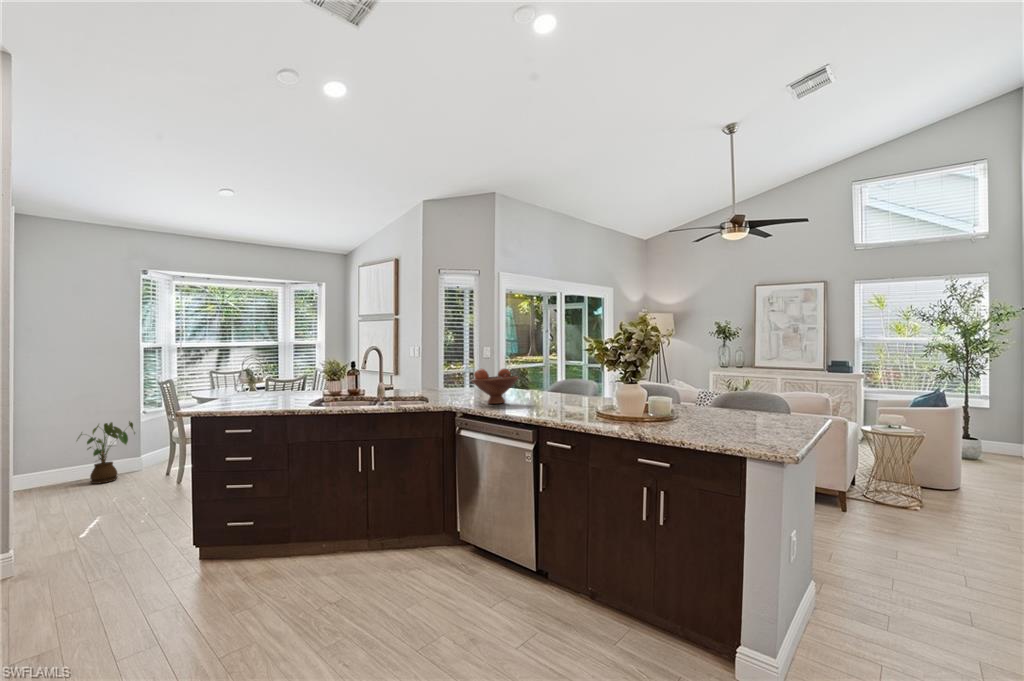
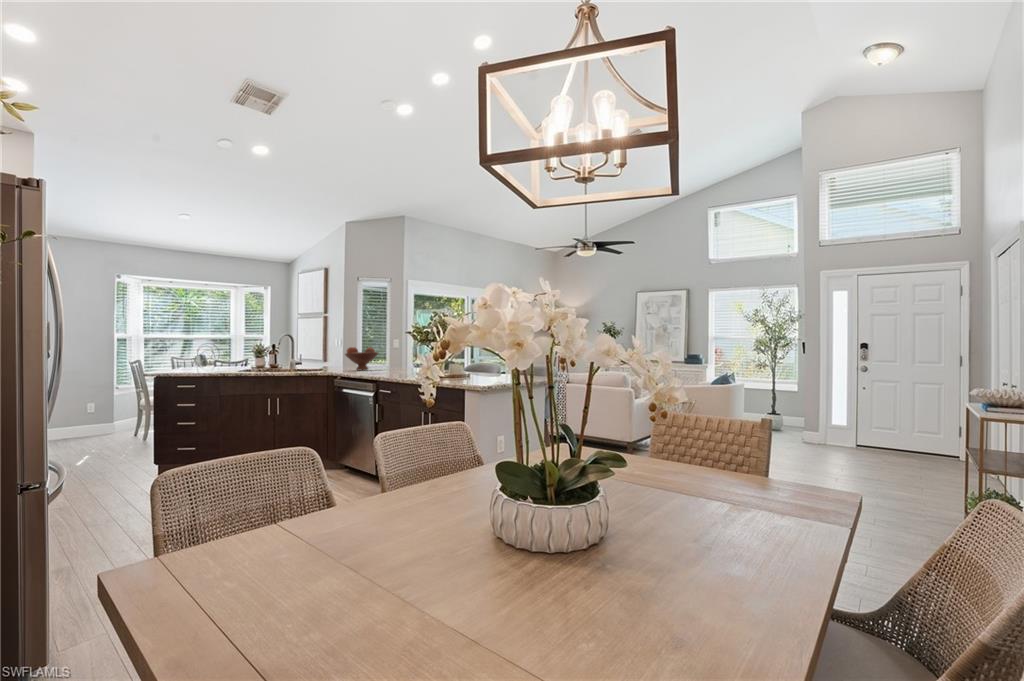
house plant: present [78,421,135,484] -> none [63,393,110,440]

